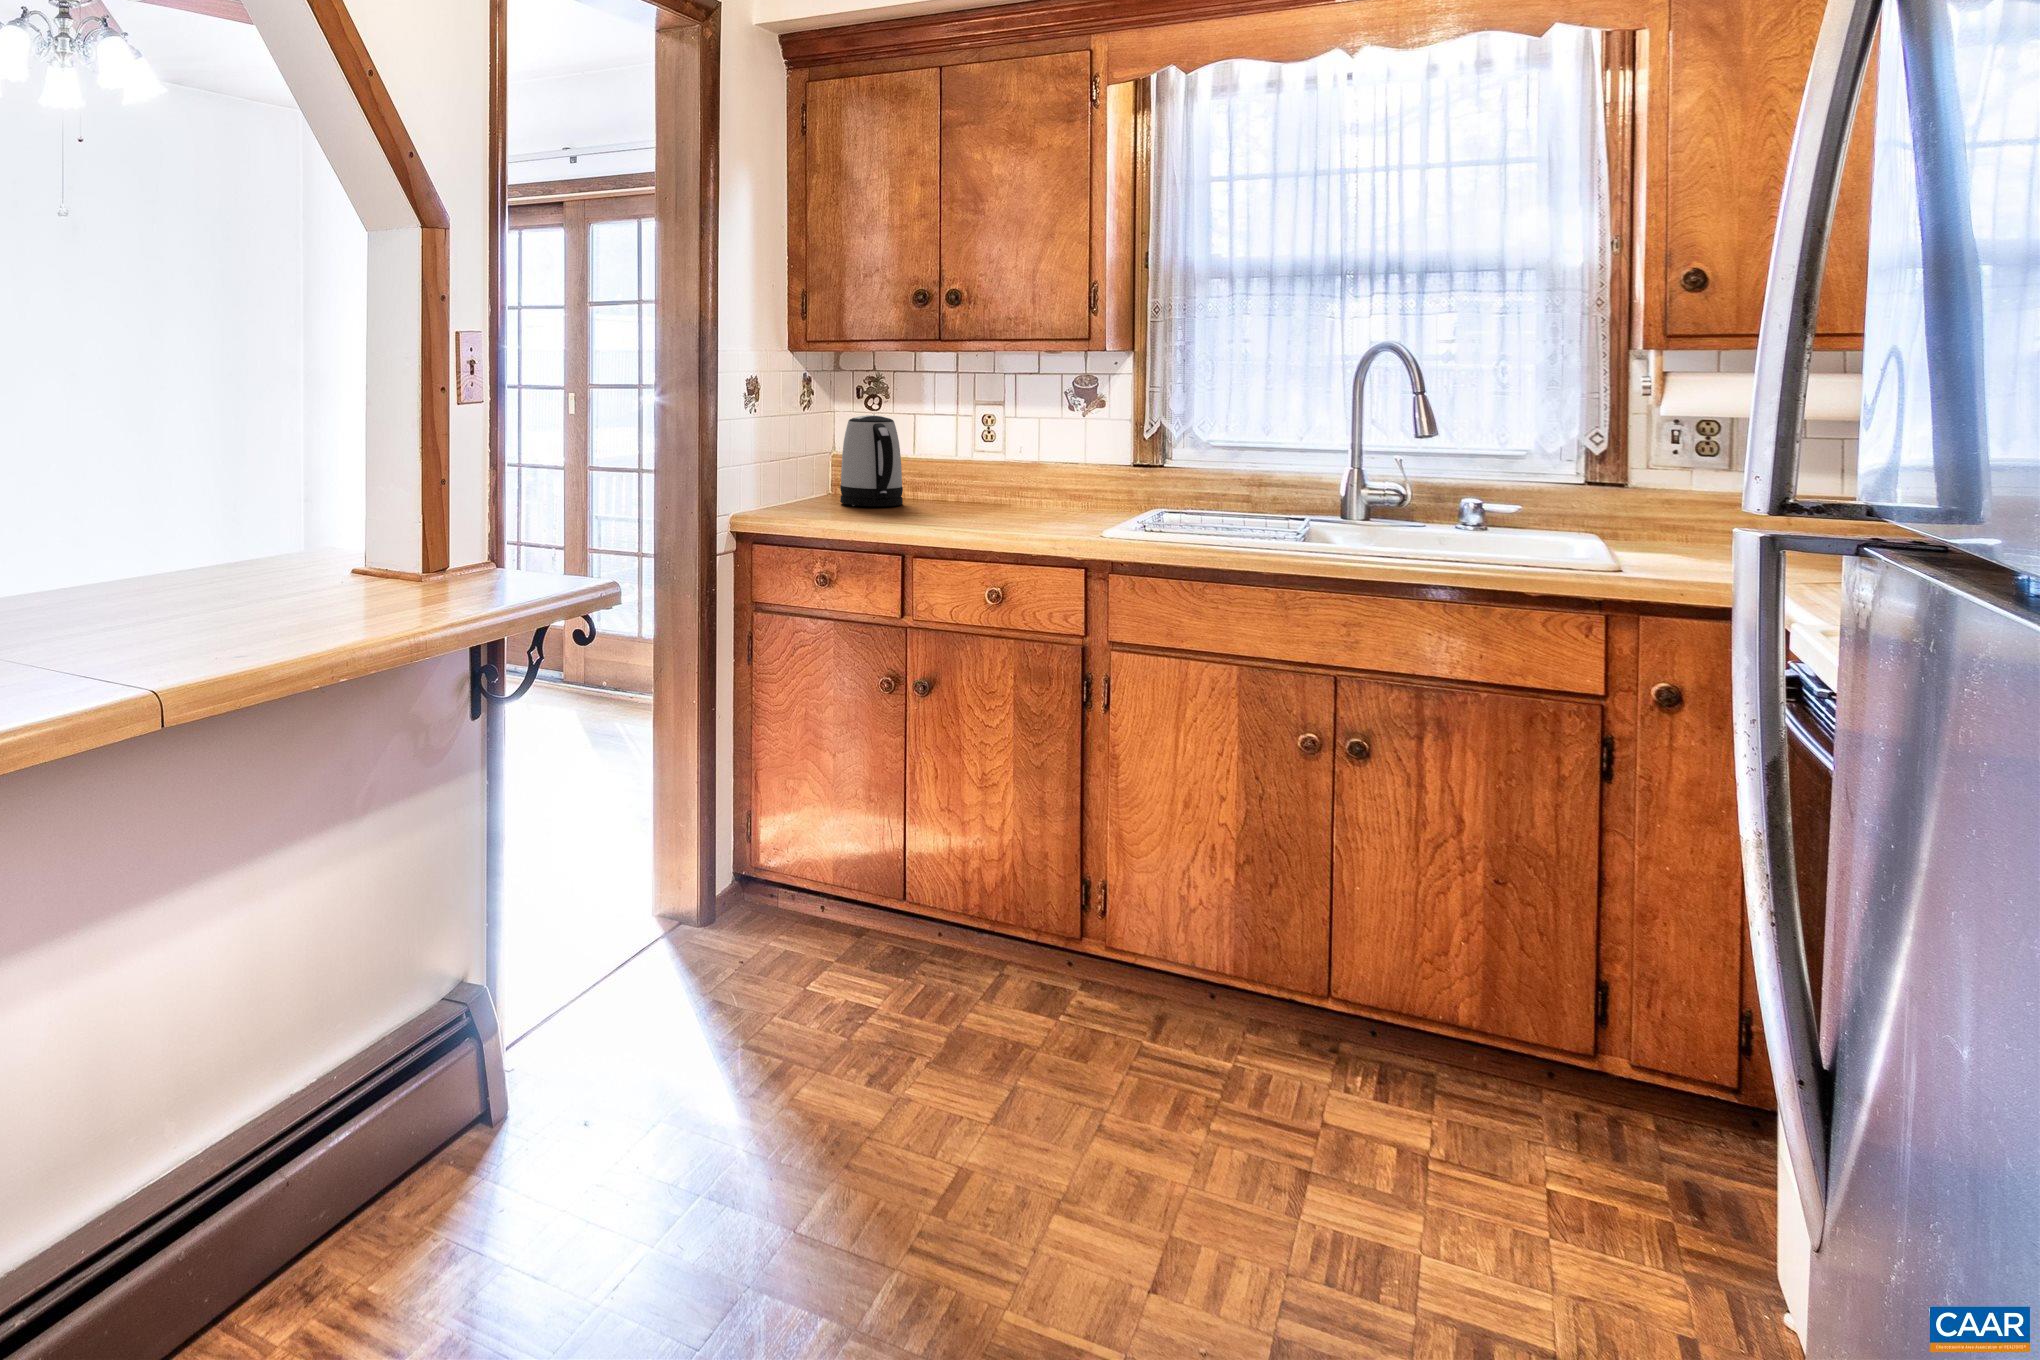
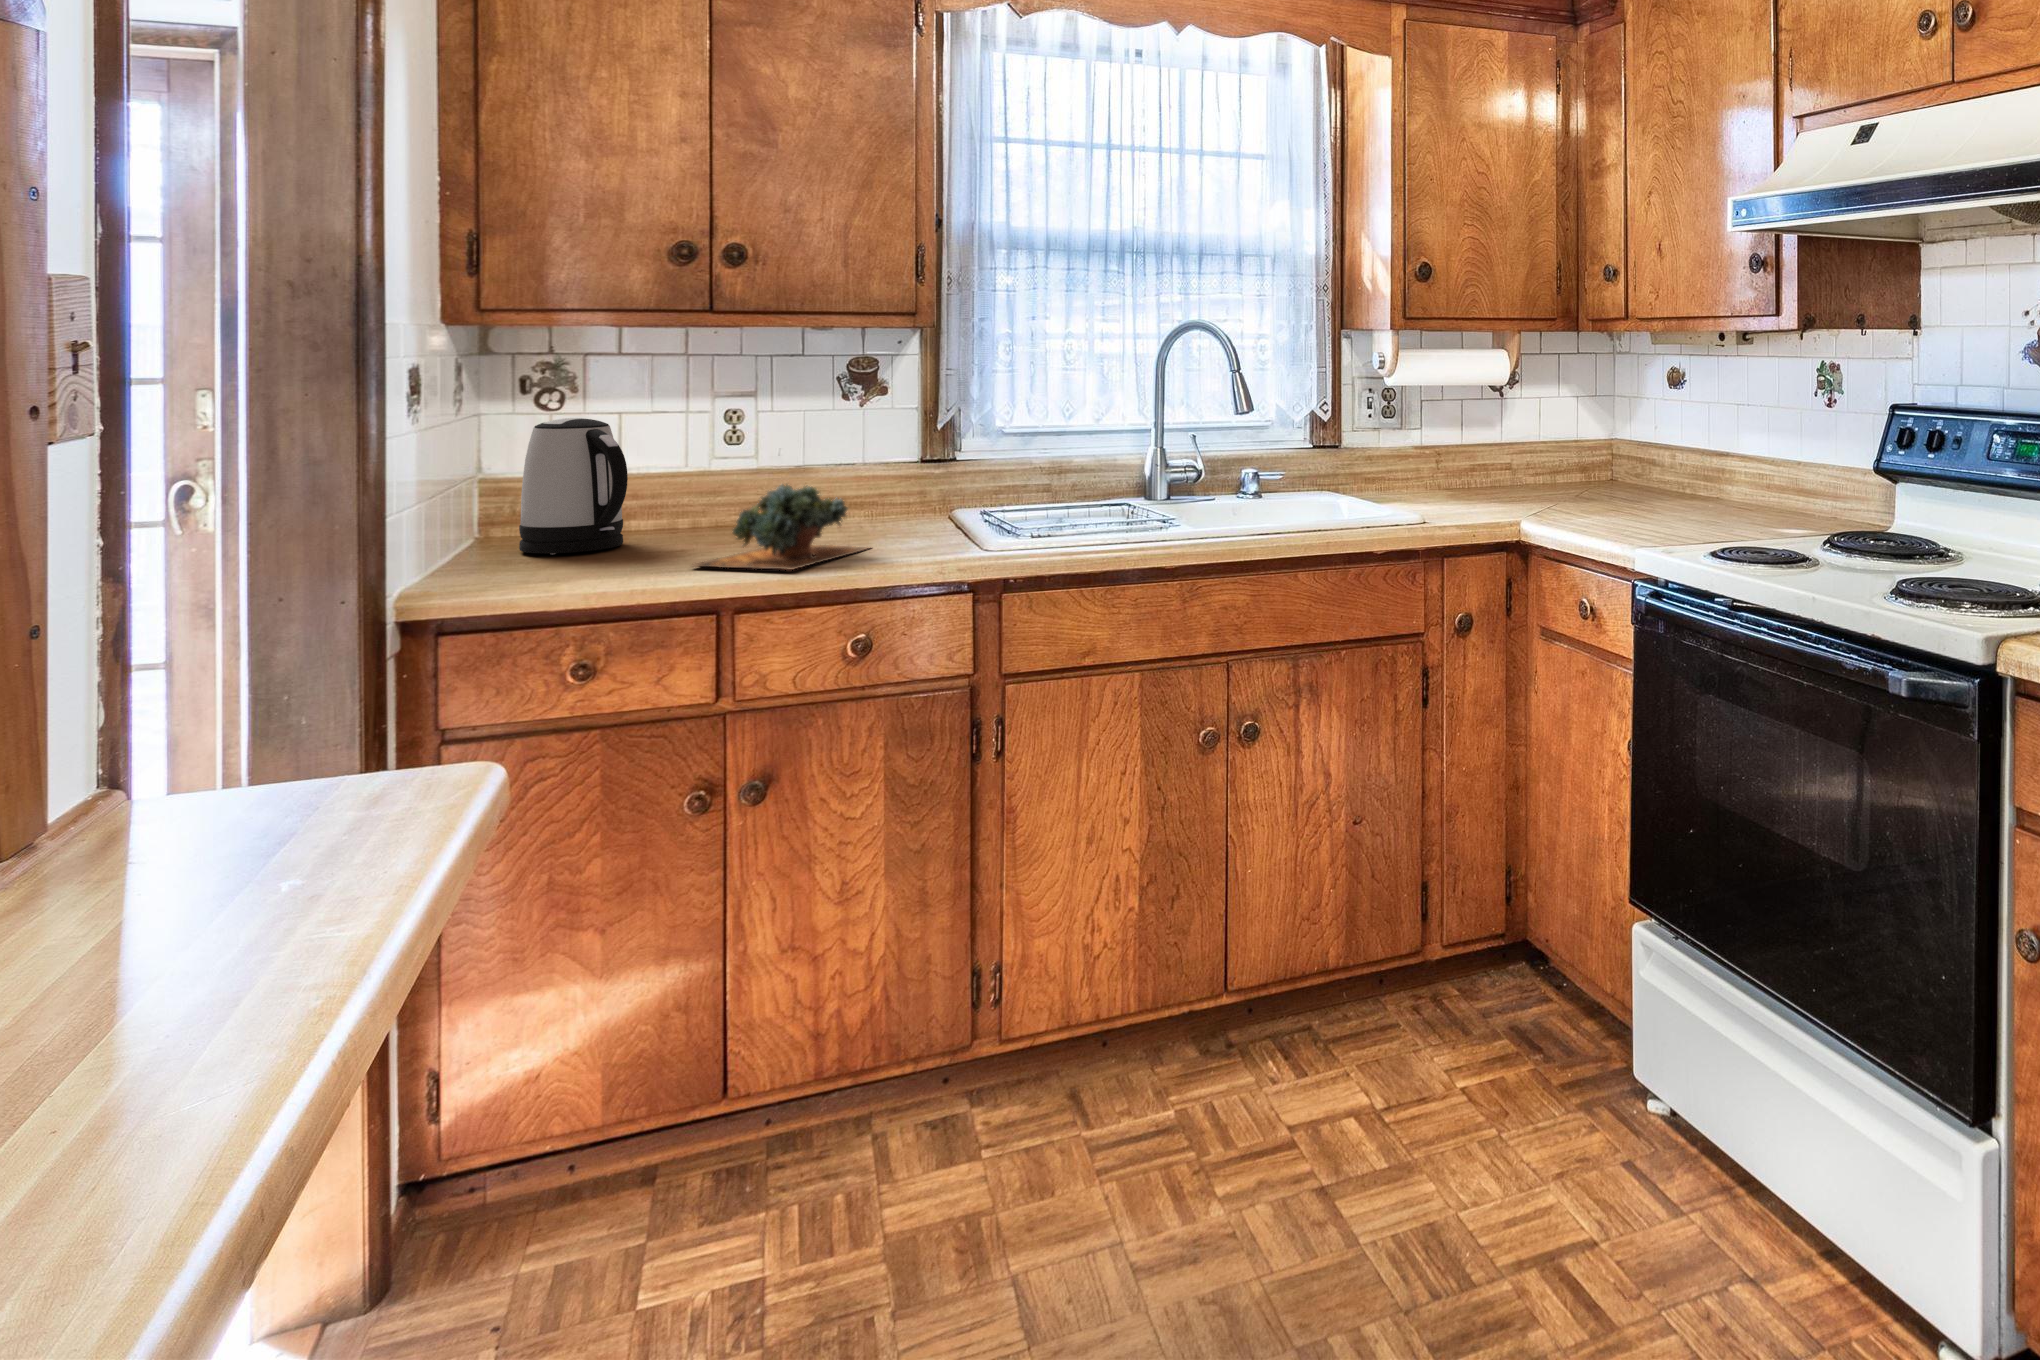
succulent plant: none [906,470,1042,532] -> present [692,485,871,570]

